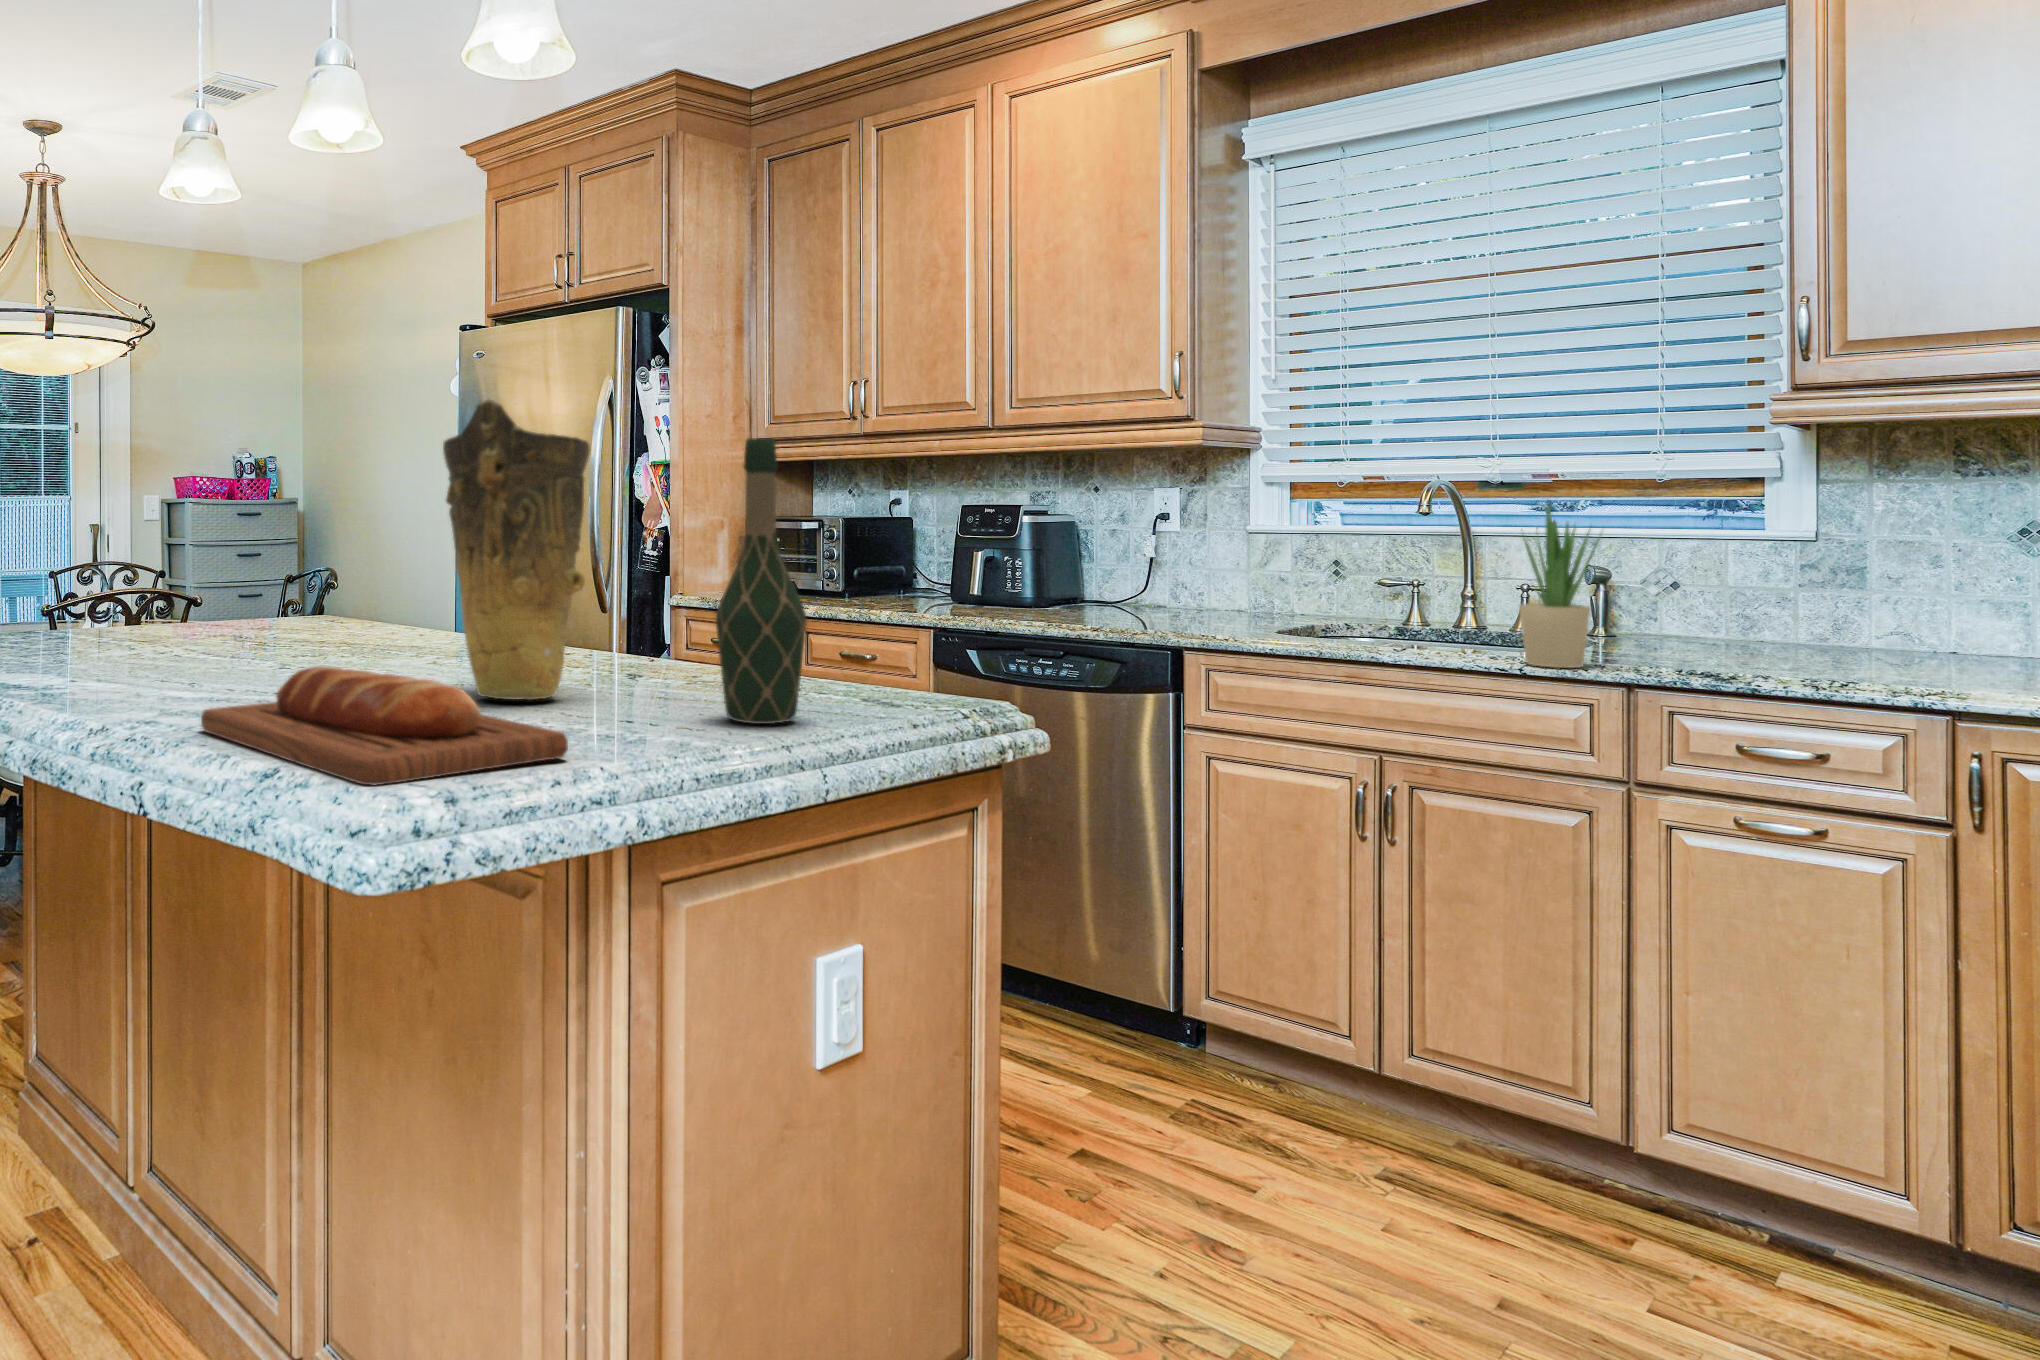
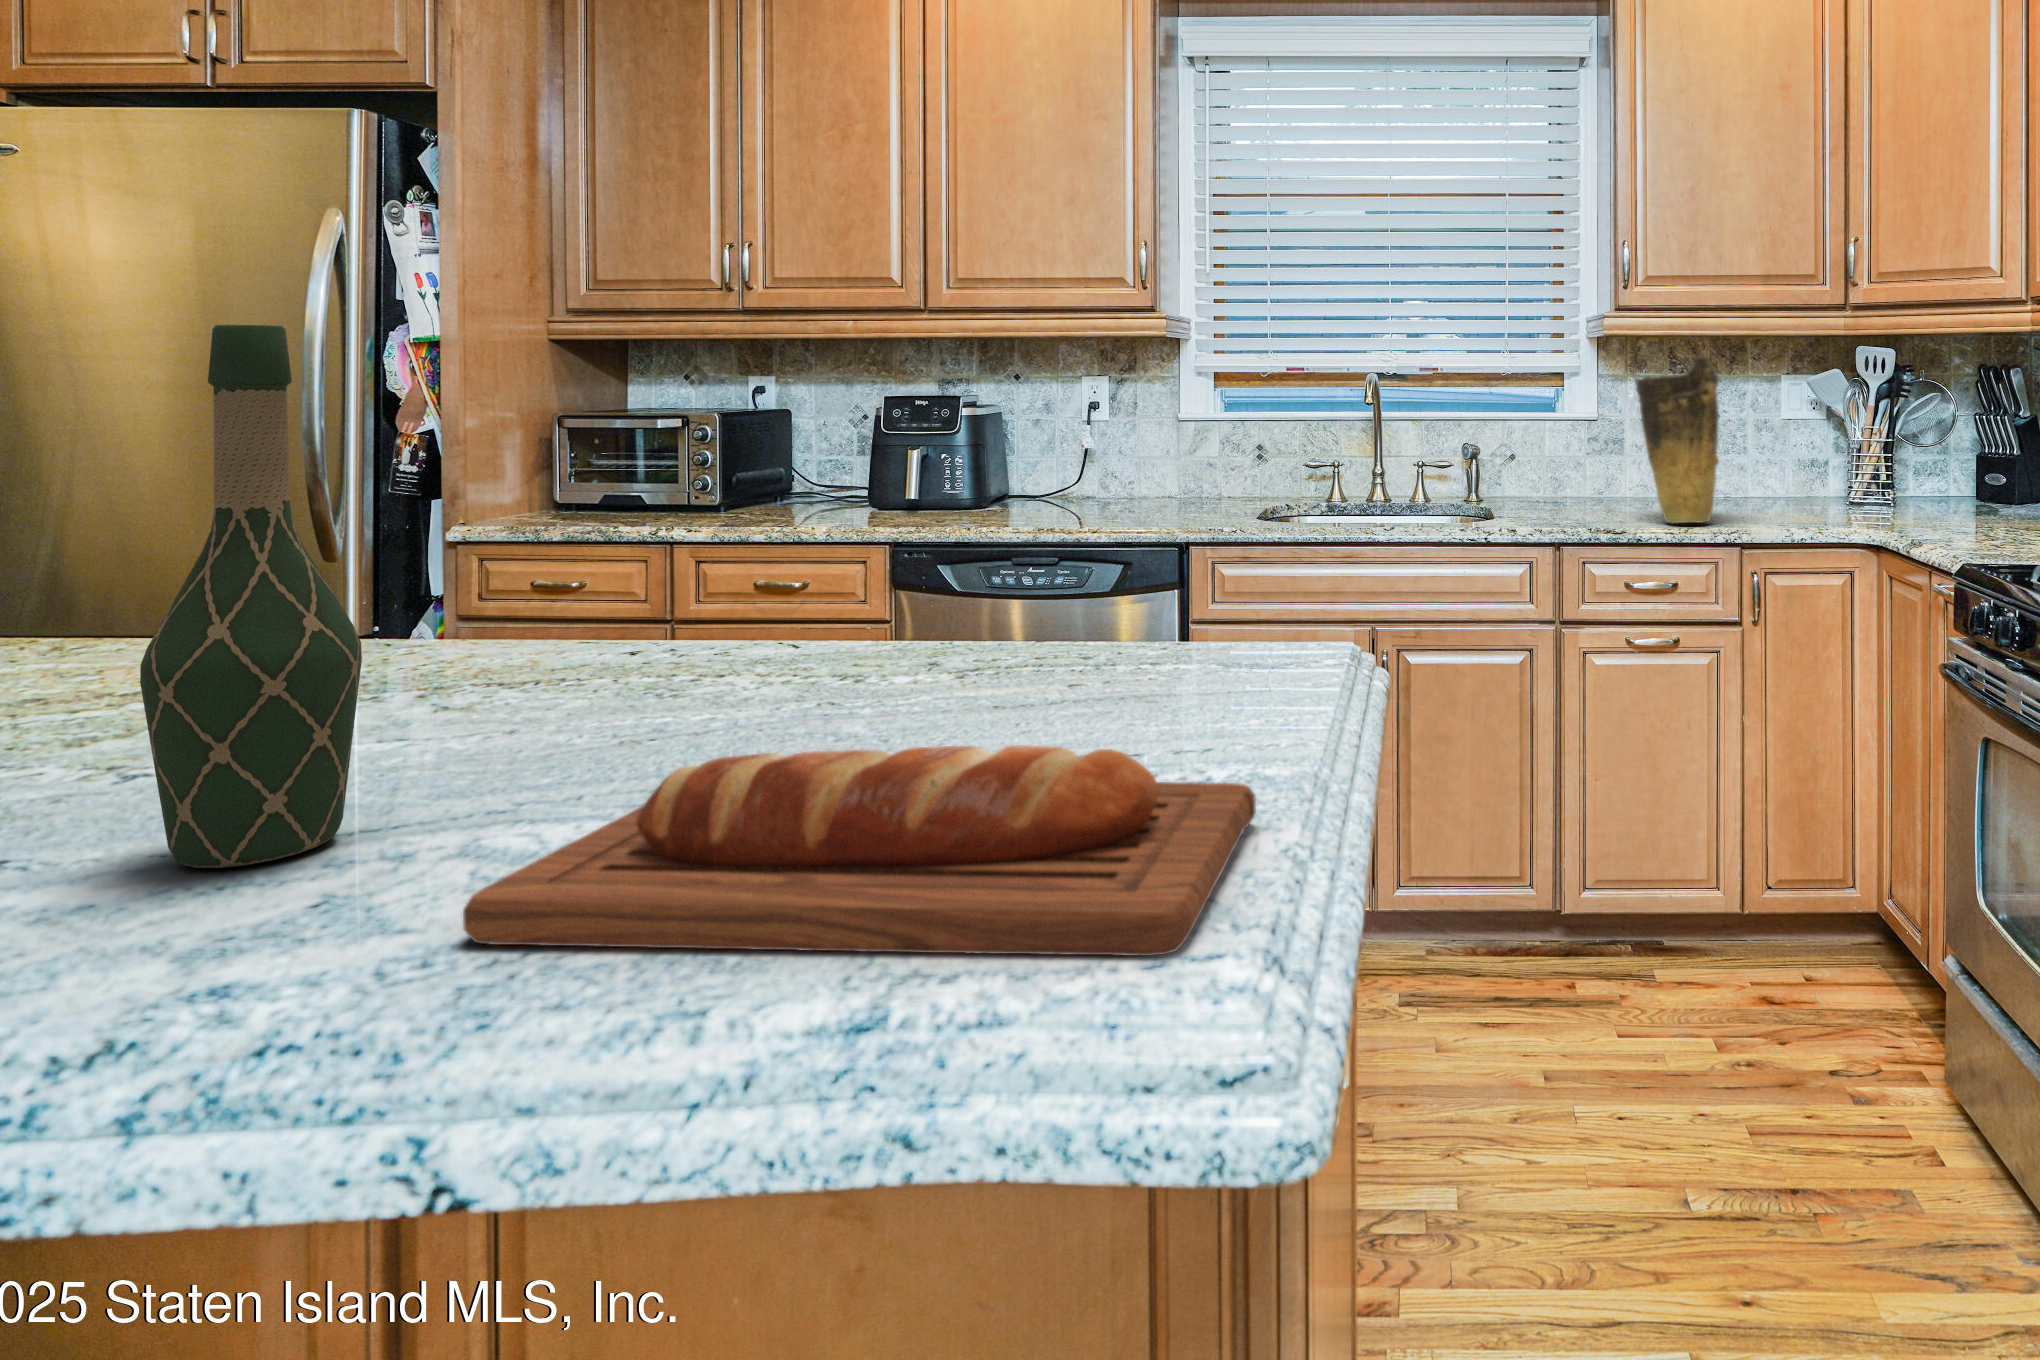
vase: present [443,400,590,700] -> present [1636,355,1719,523]
wine bottle: present [716,438,806,724] -> present [140,325,362,868]
potted plant: present [1519,503,1600,668] -> none [1482,392,1539,534]

